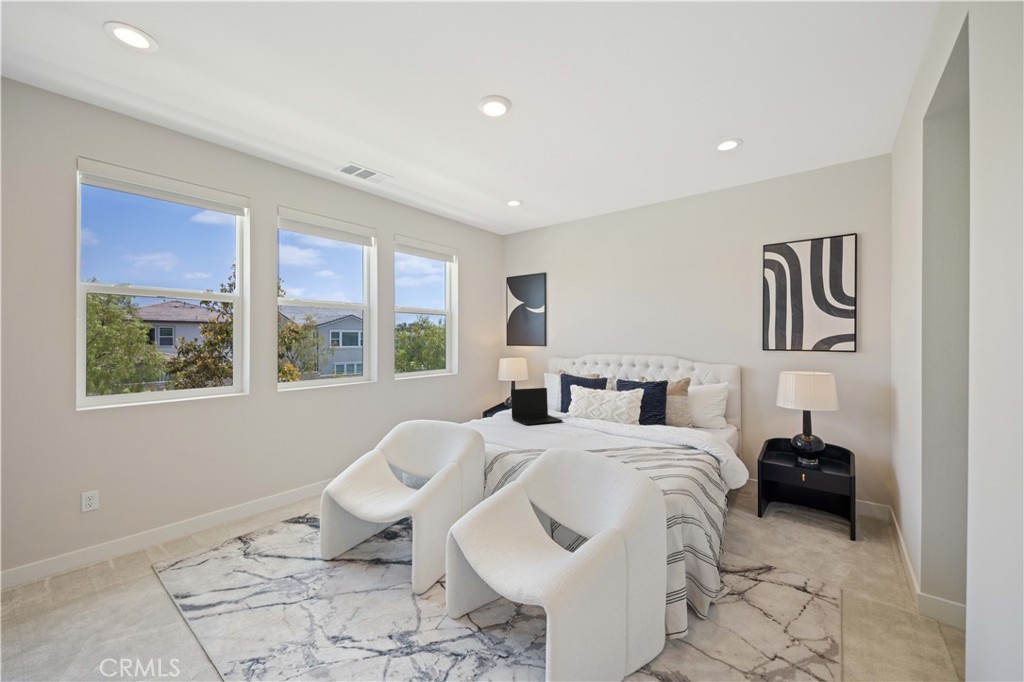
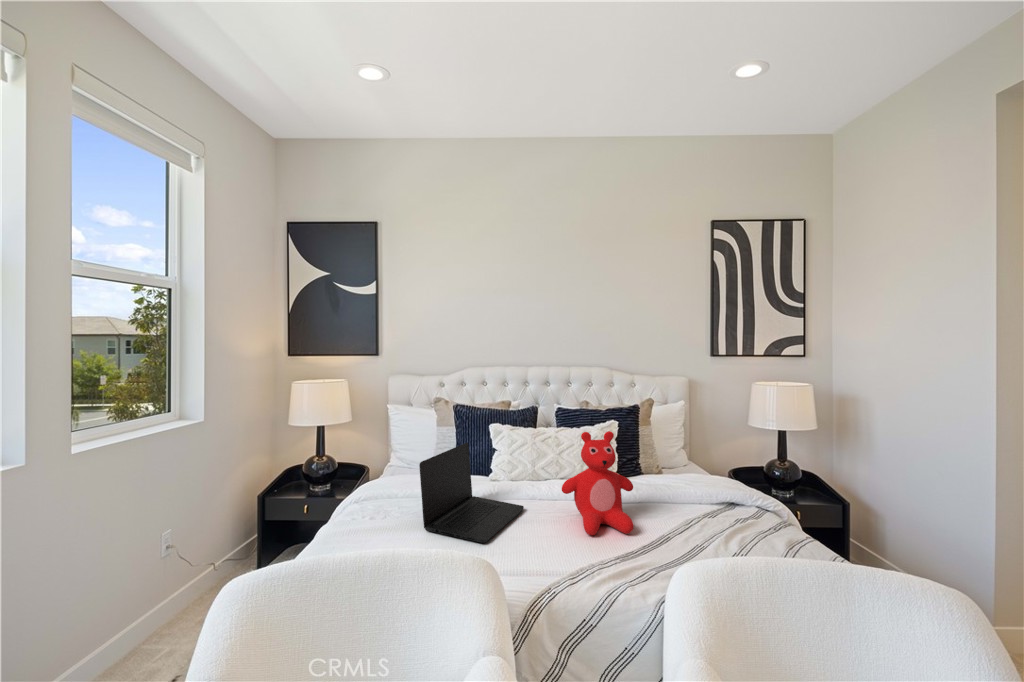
teddy bear: none [569,383,607,433] -> present [562,431,634,535]

